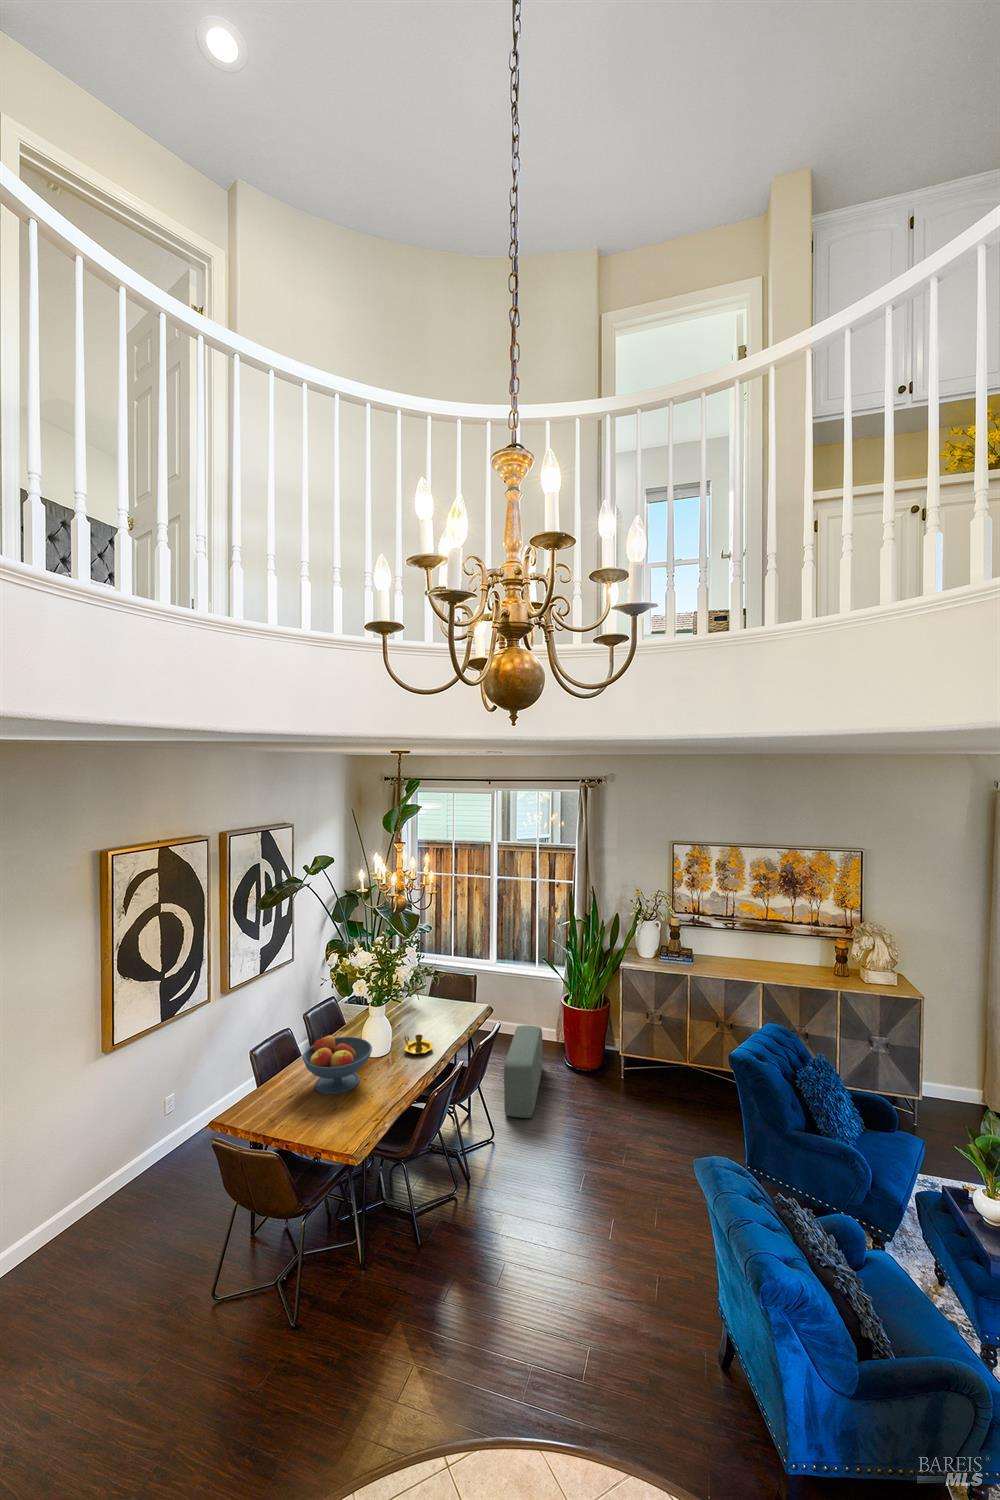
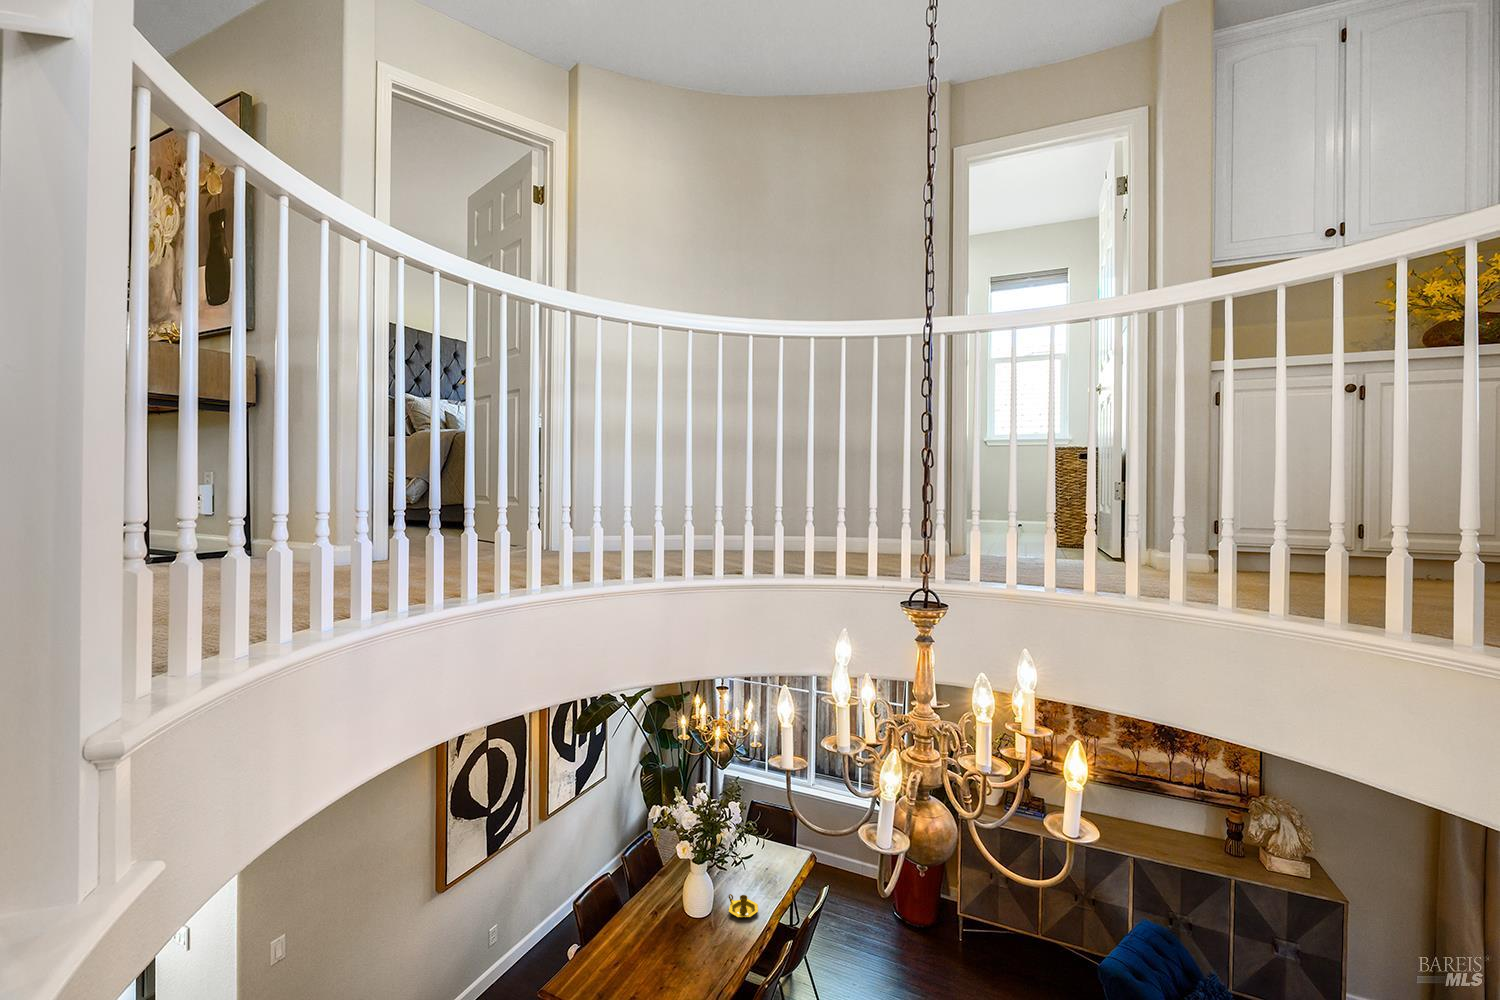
pouf: present [504,1025,542,1118] -> none [832,867,875,977]
fruit bowl: present [303,1035,372,1094] -> none [629,898,697,964]

